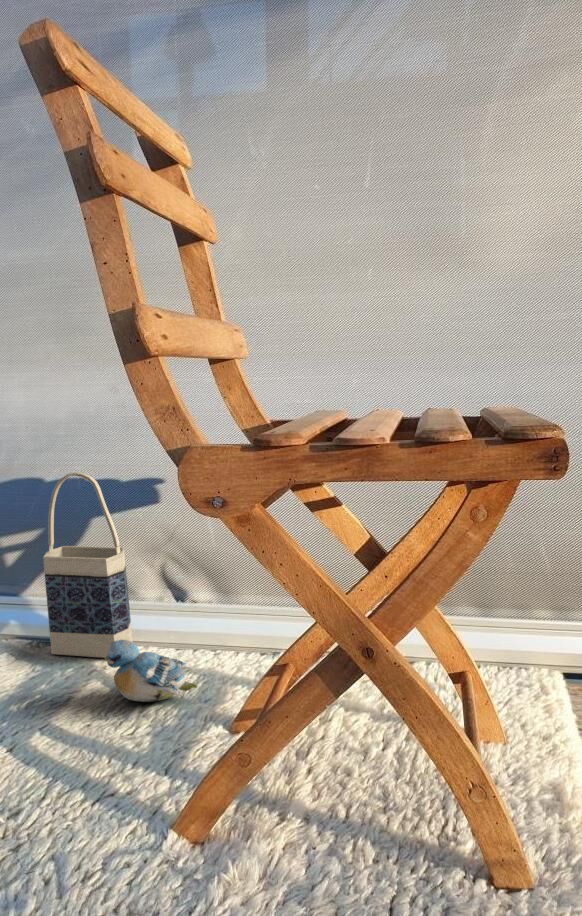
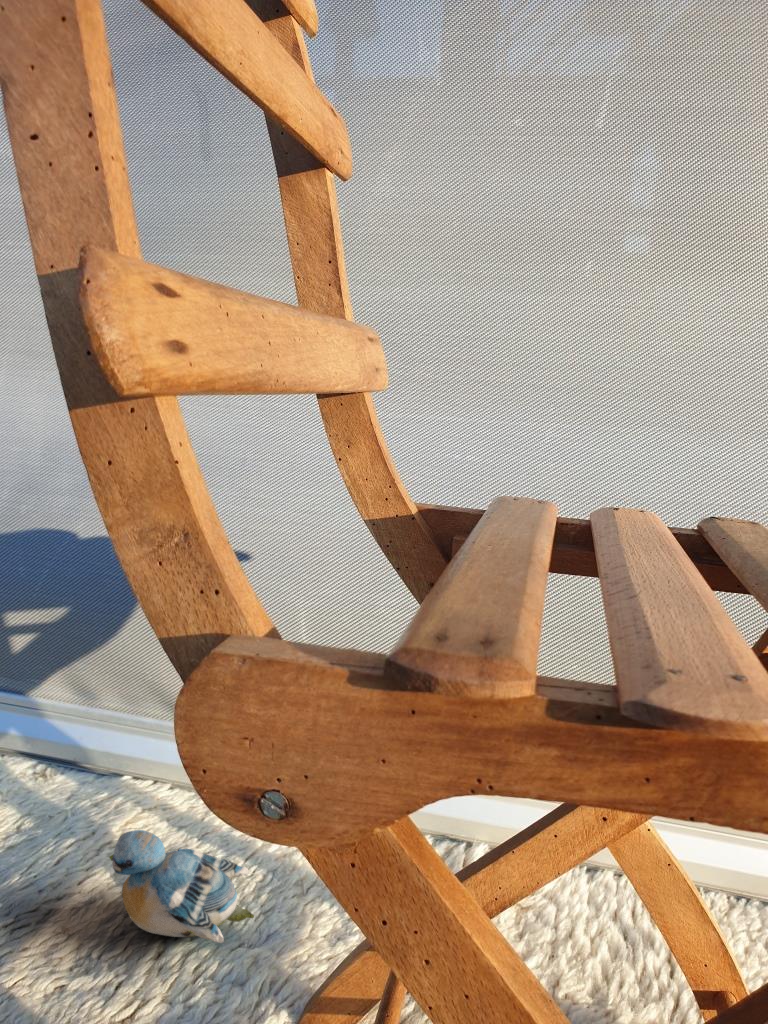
bag: present [43,472,133,658] -> none [49,536,178,823]

